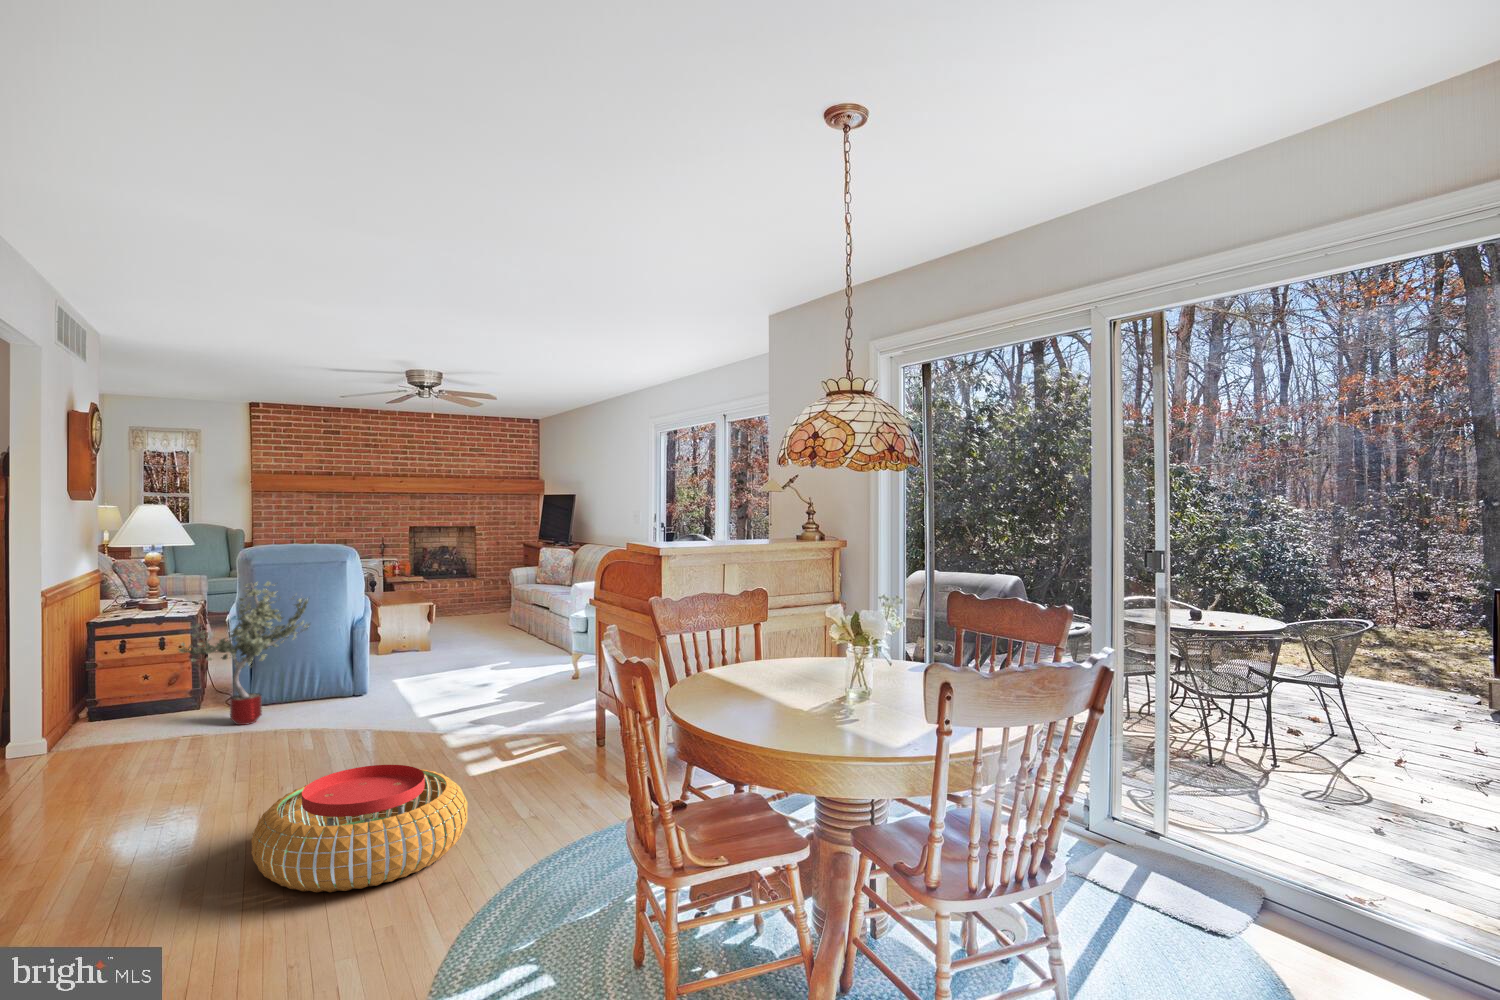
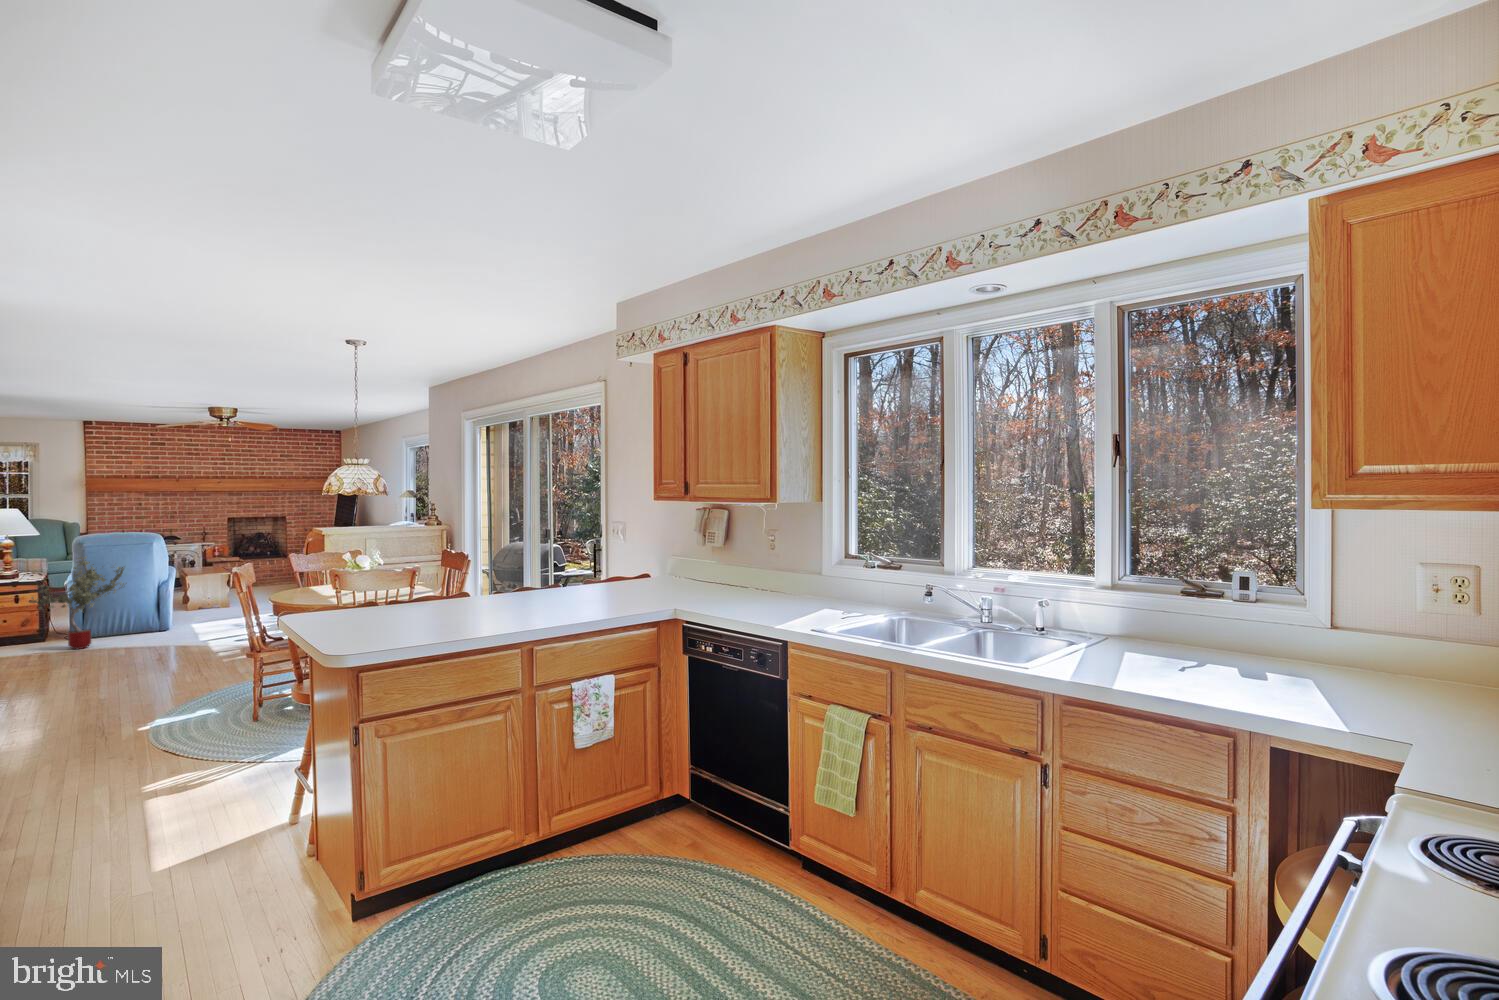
pouf: present [251,765,468,892] -> none [78,650,210,705]

